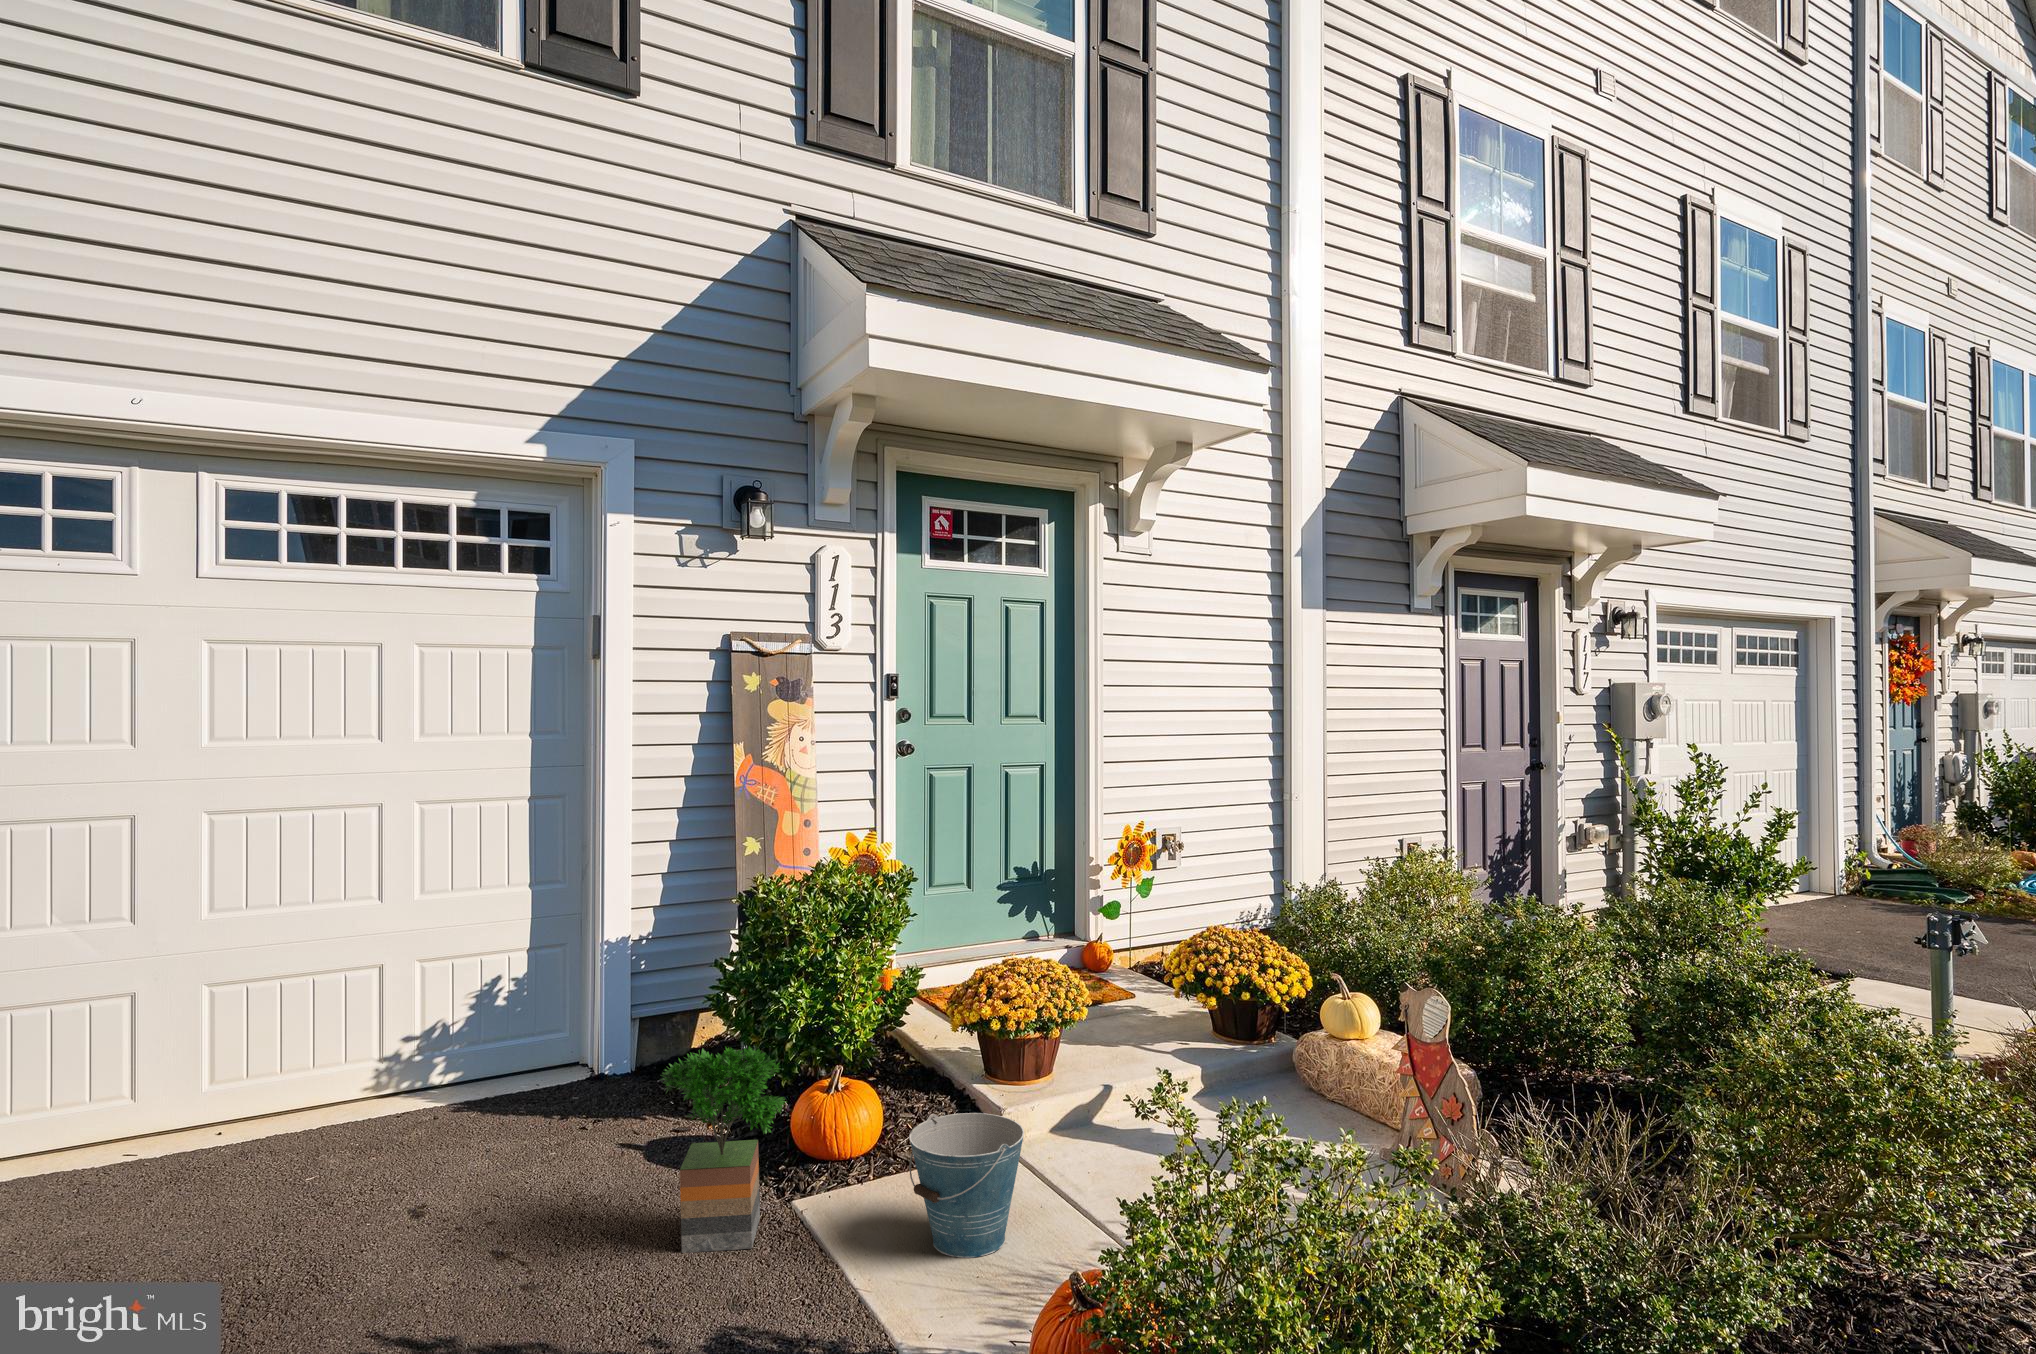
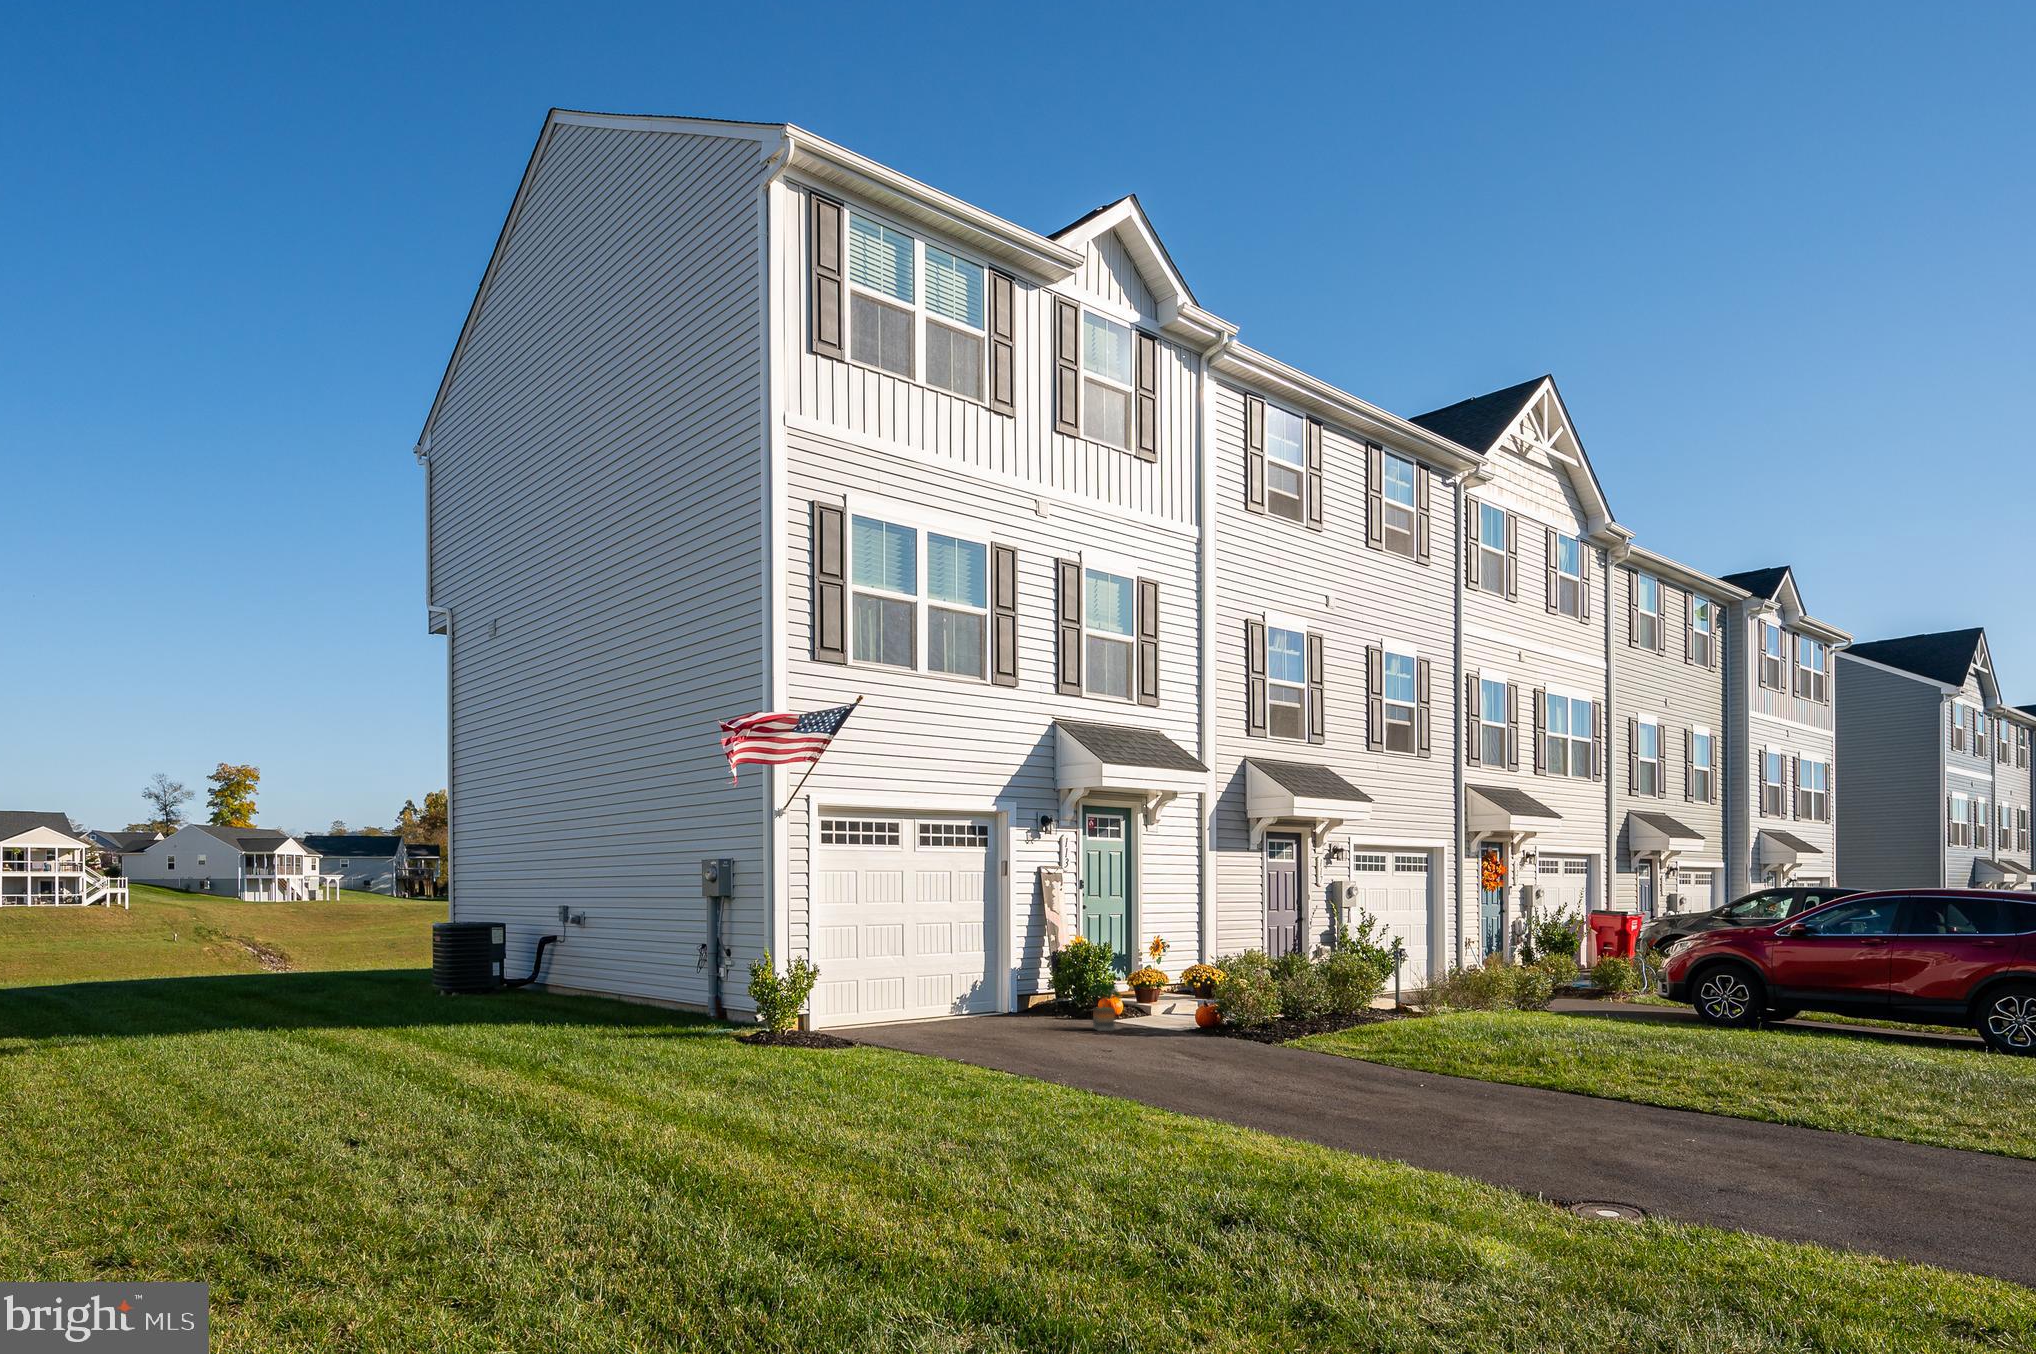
bucket: present [909,1113,1024,1258] -> none [1150,1000,1179,1031]

